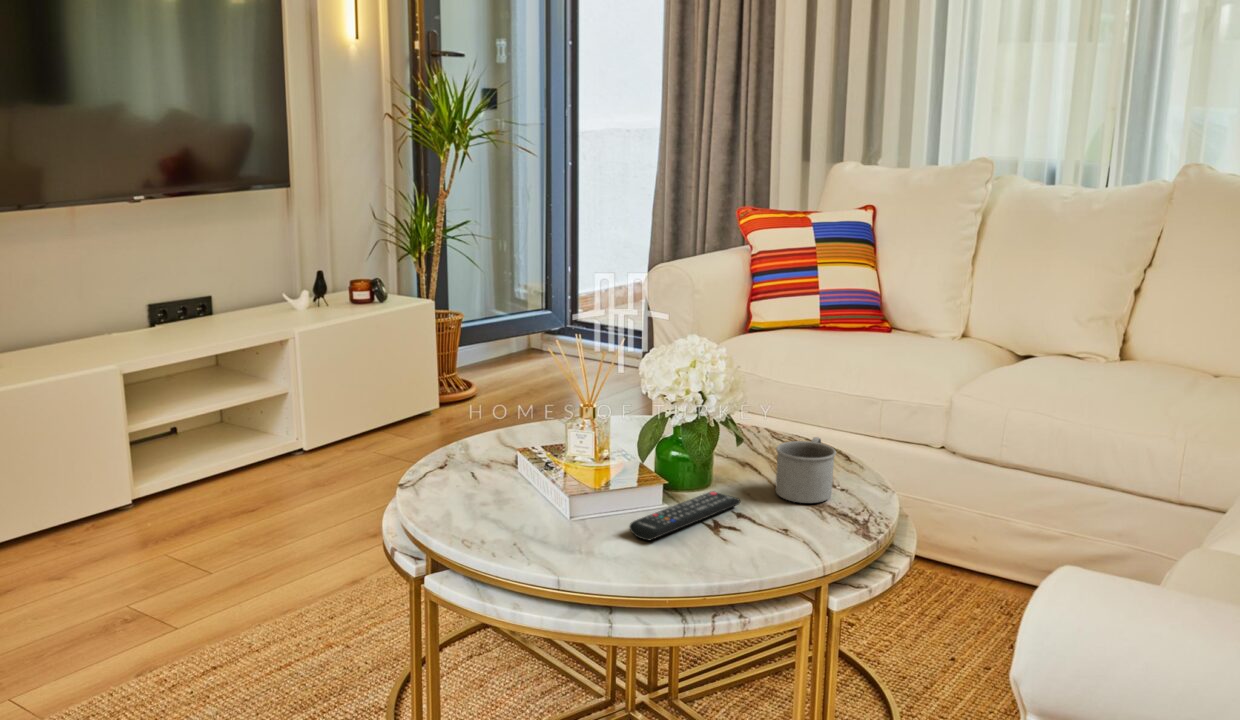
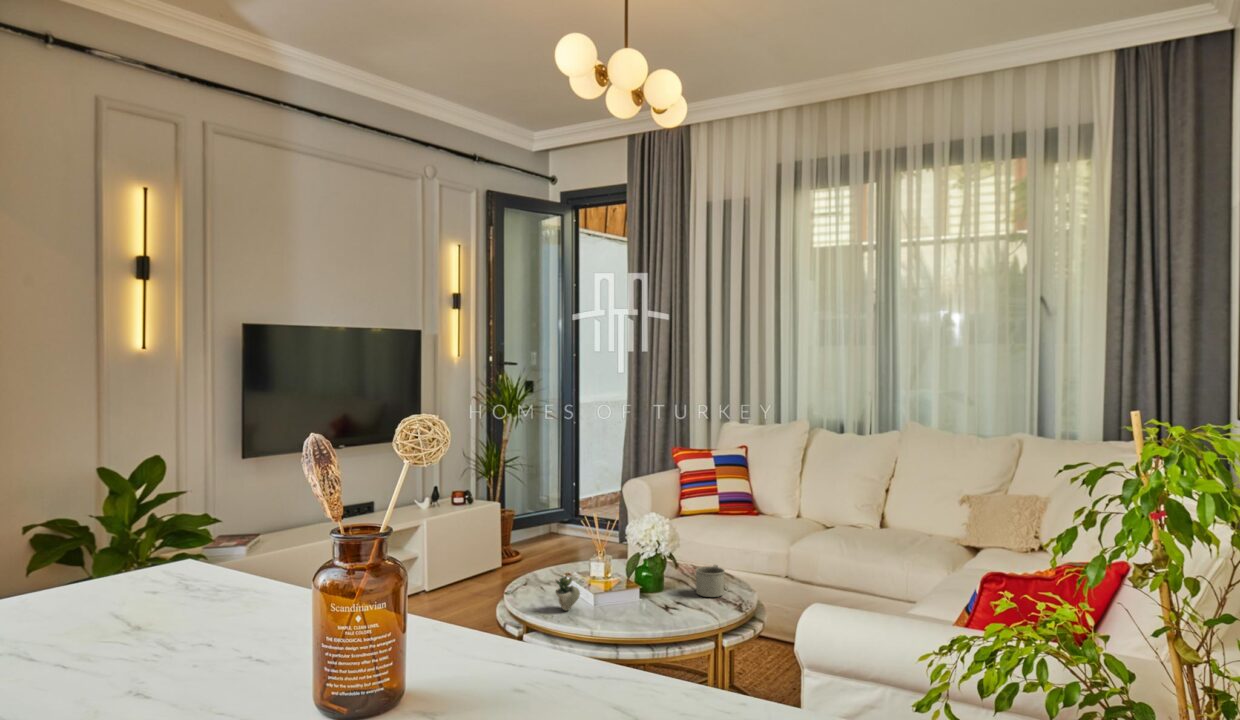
succulent plant: none [486,456,545,530] -> present [555,574,580,611]
remote control: present [630,491,740,540] -> none [624,592,679,614]

